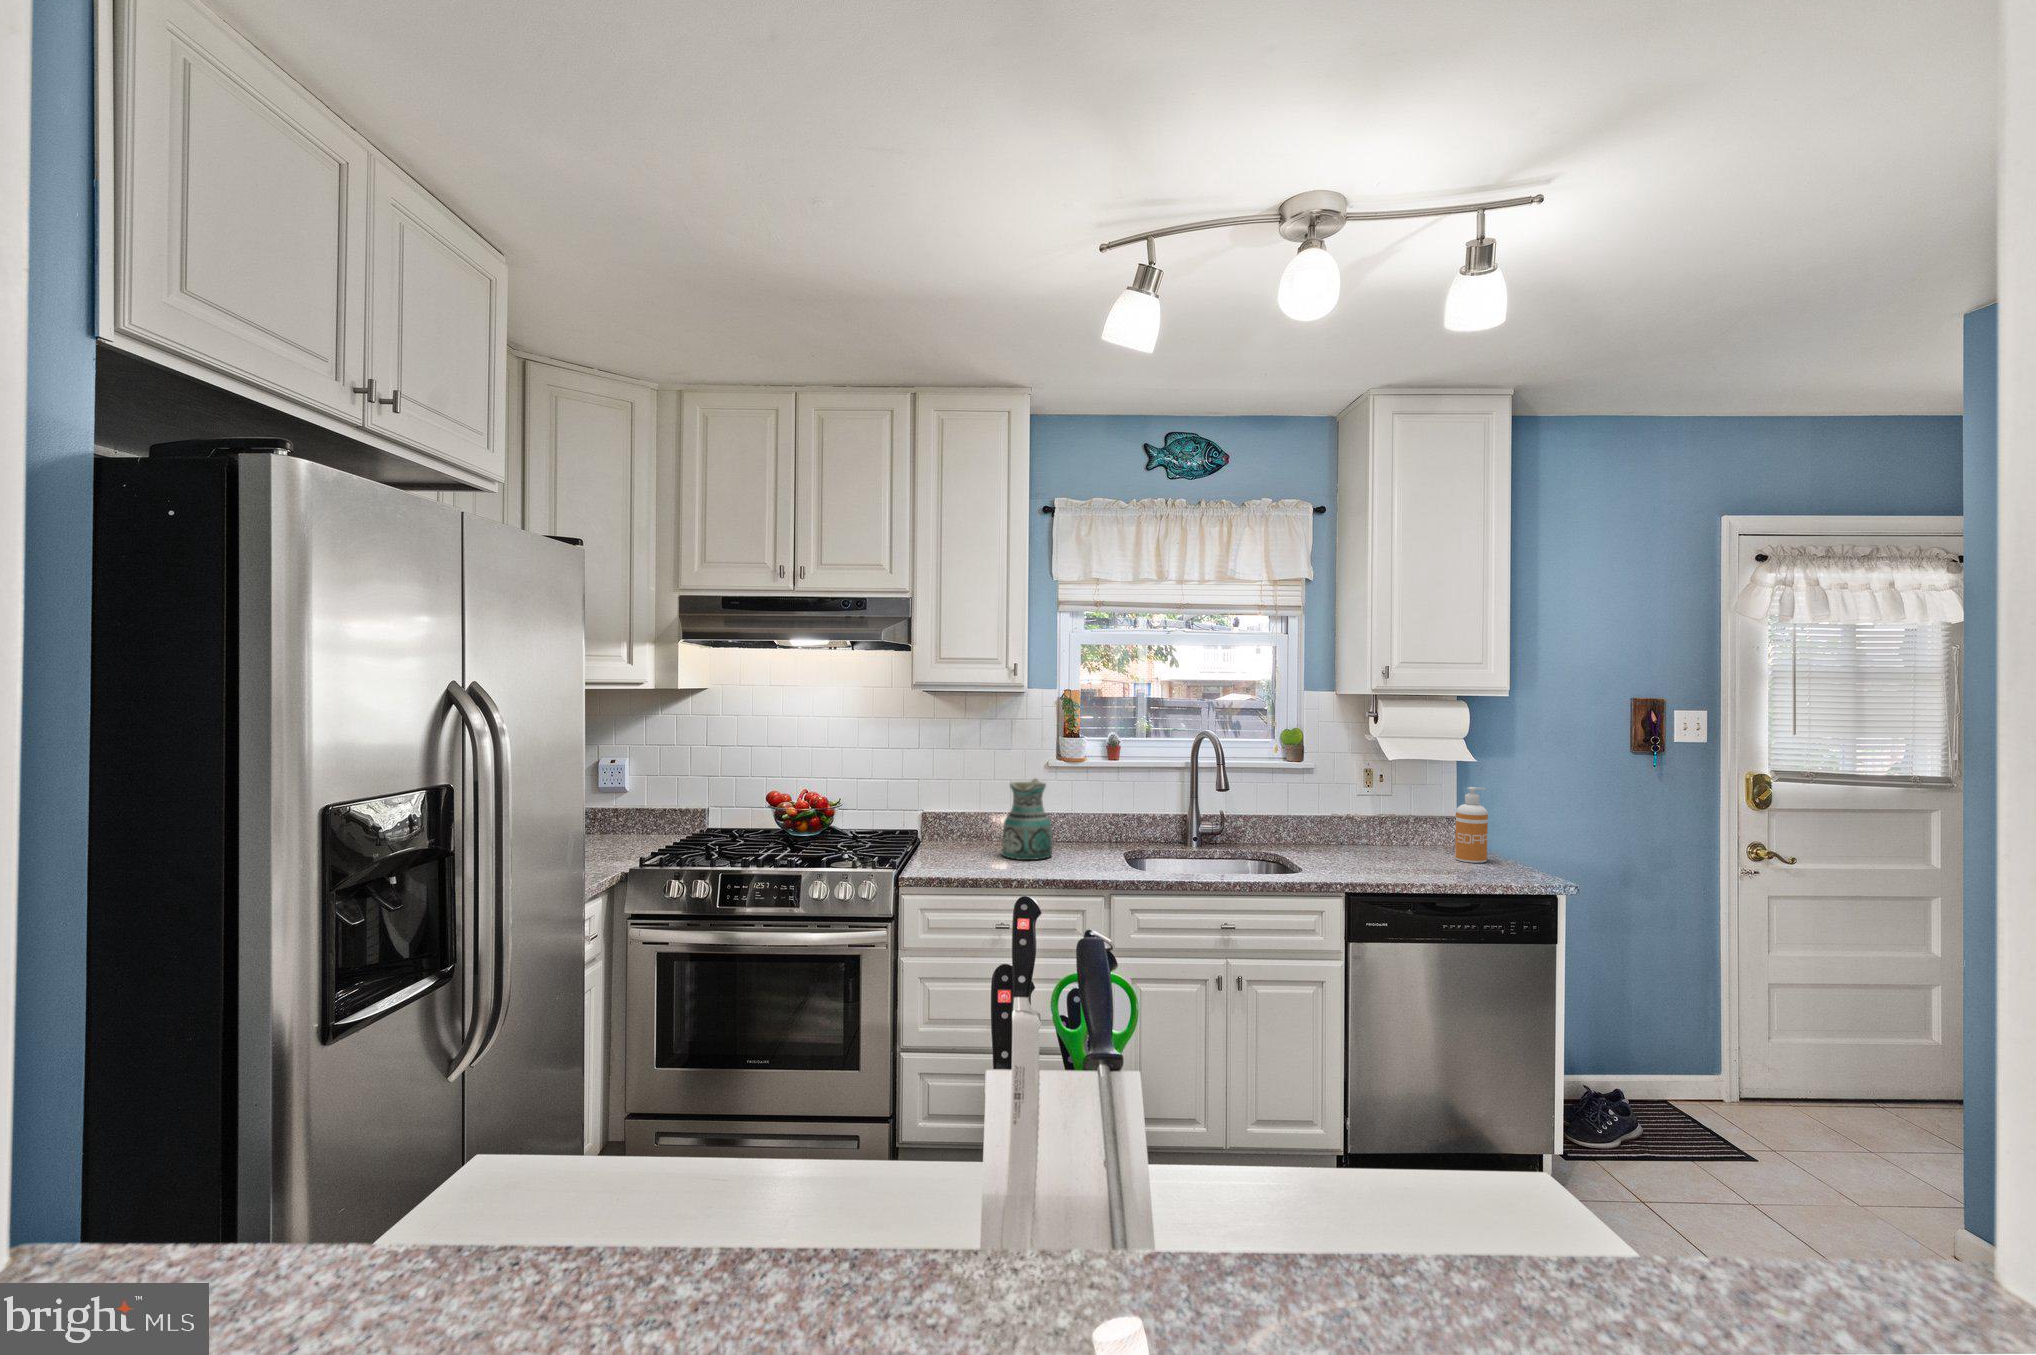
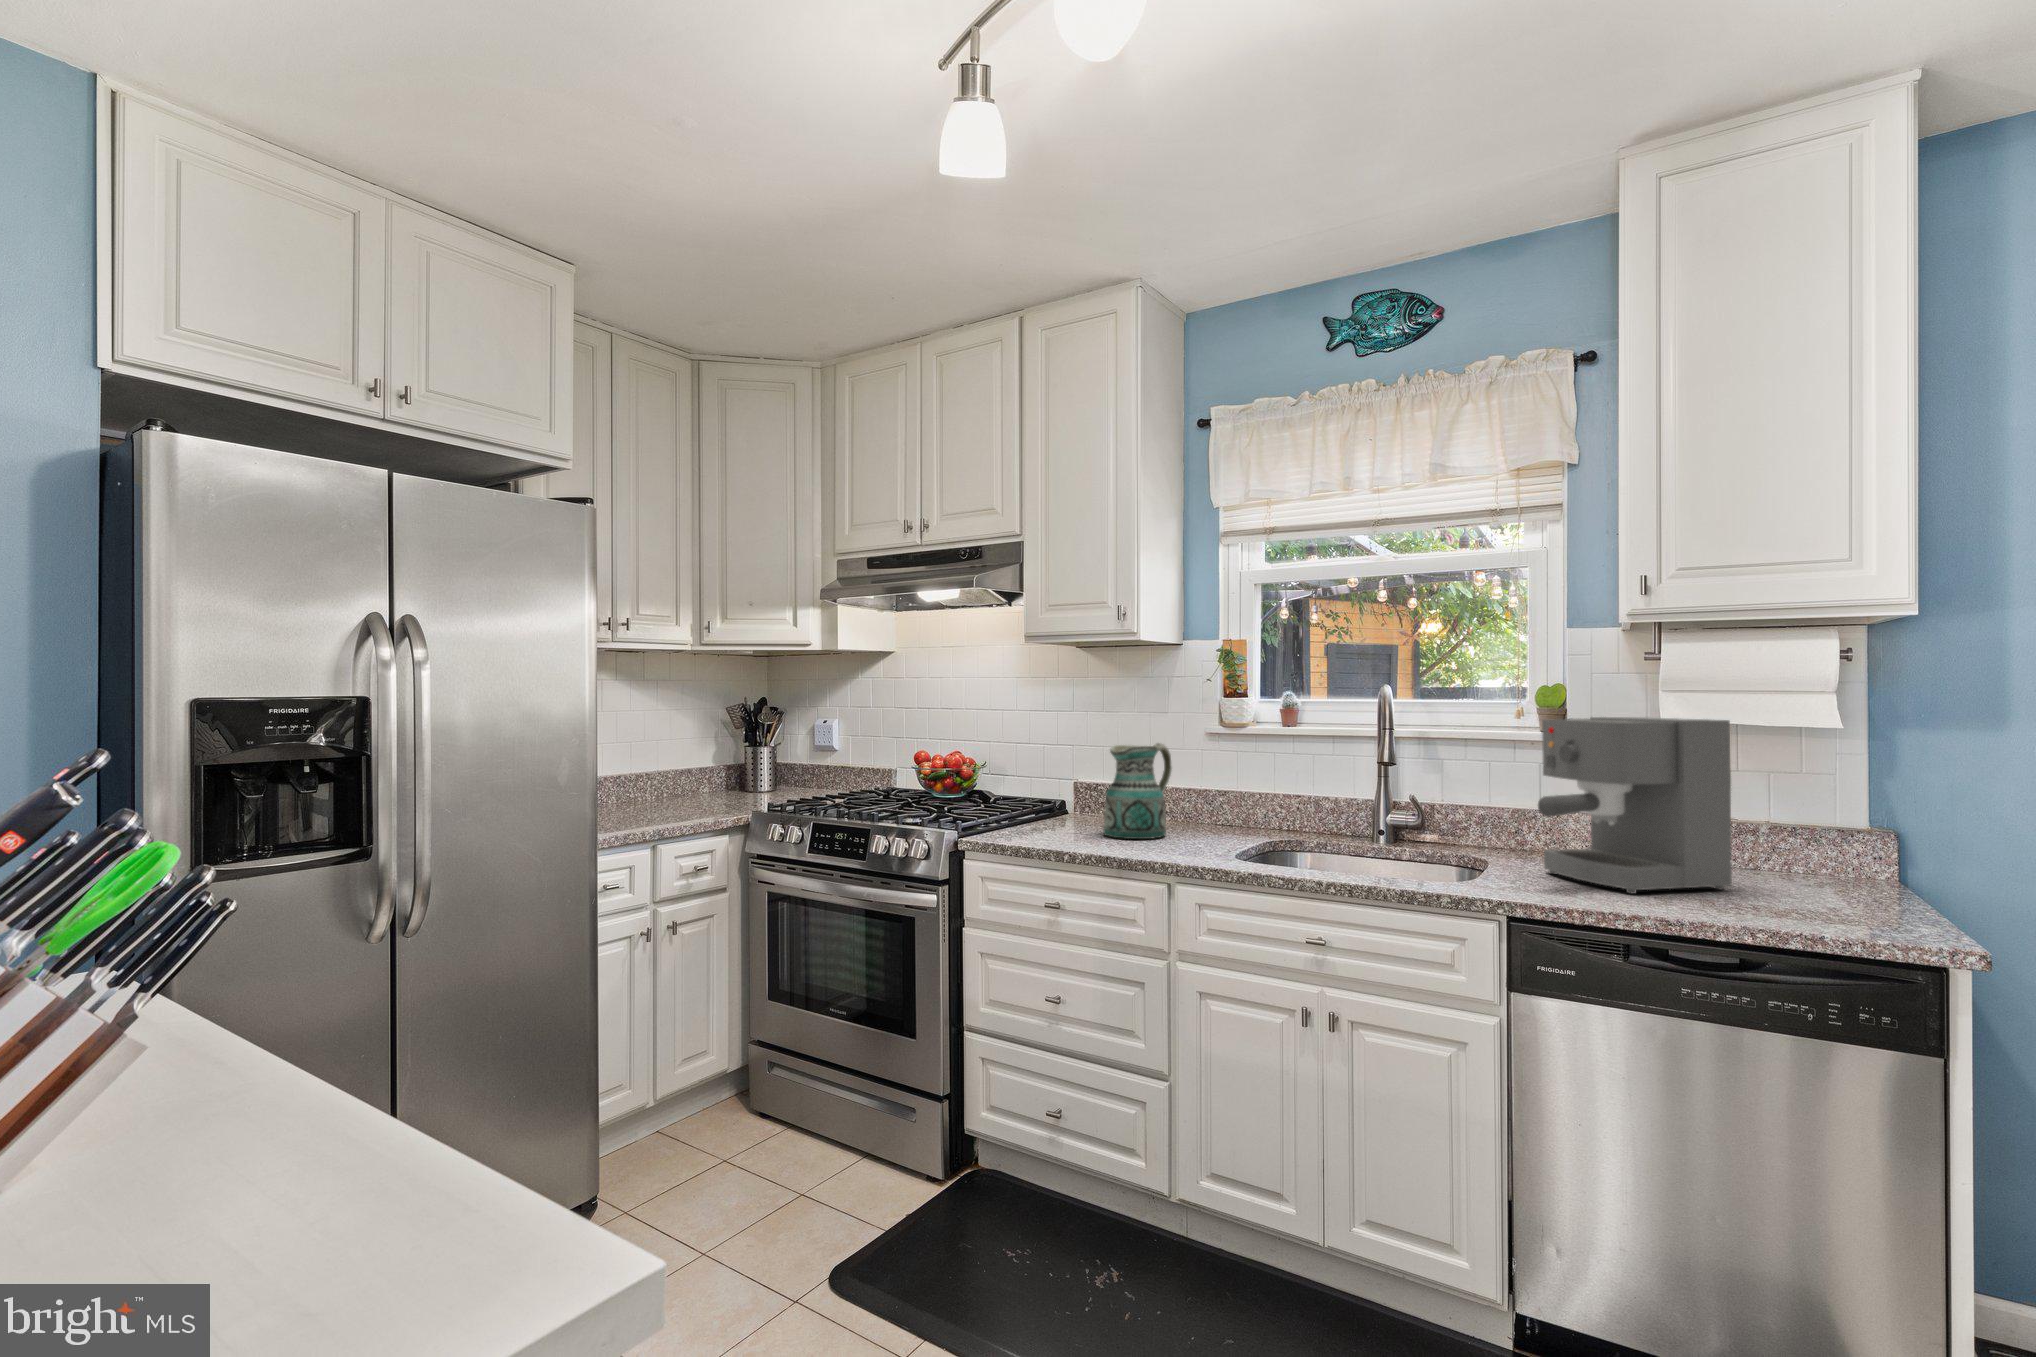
coffee maker: none [1325,755,1429,871] -> present [1538,717,1732,894]
soap dispenser: present [1455,787,1488,863] -> none [1802,769,1868,901]

